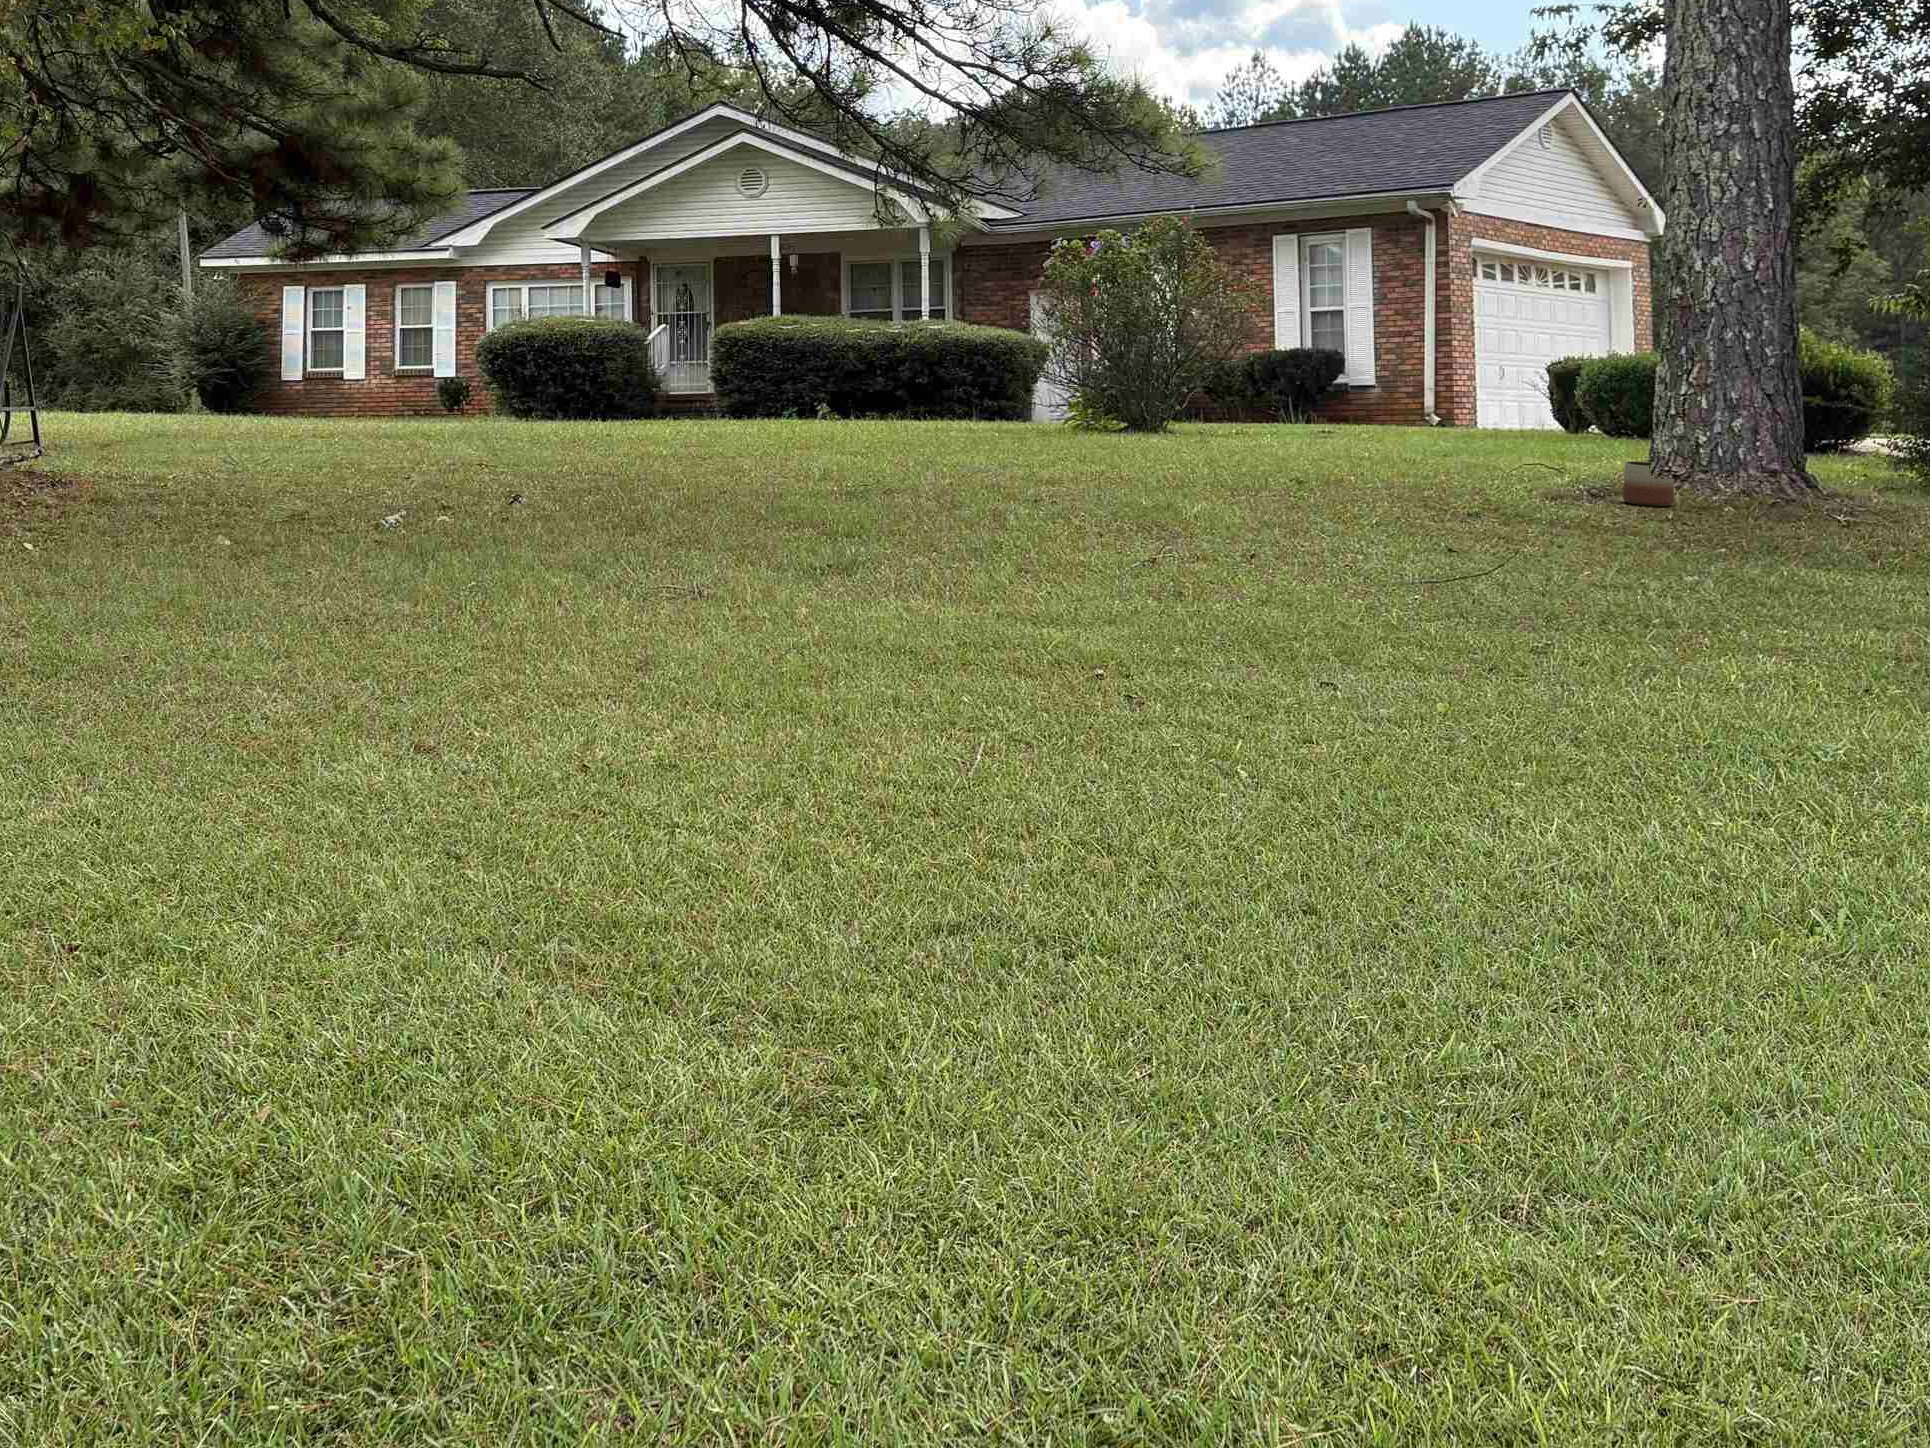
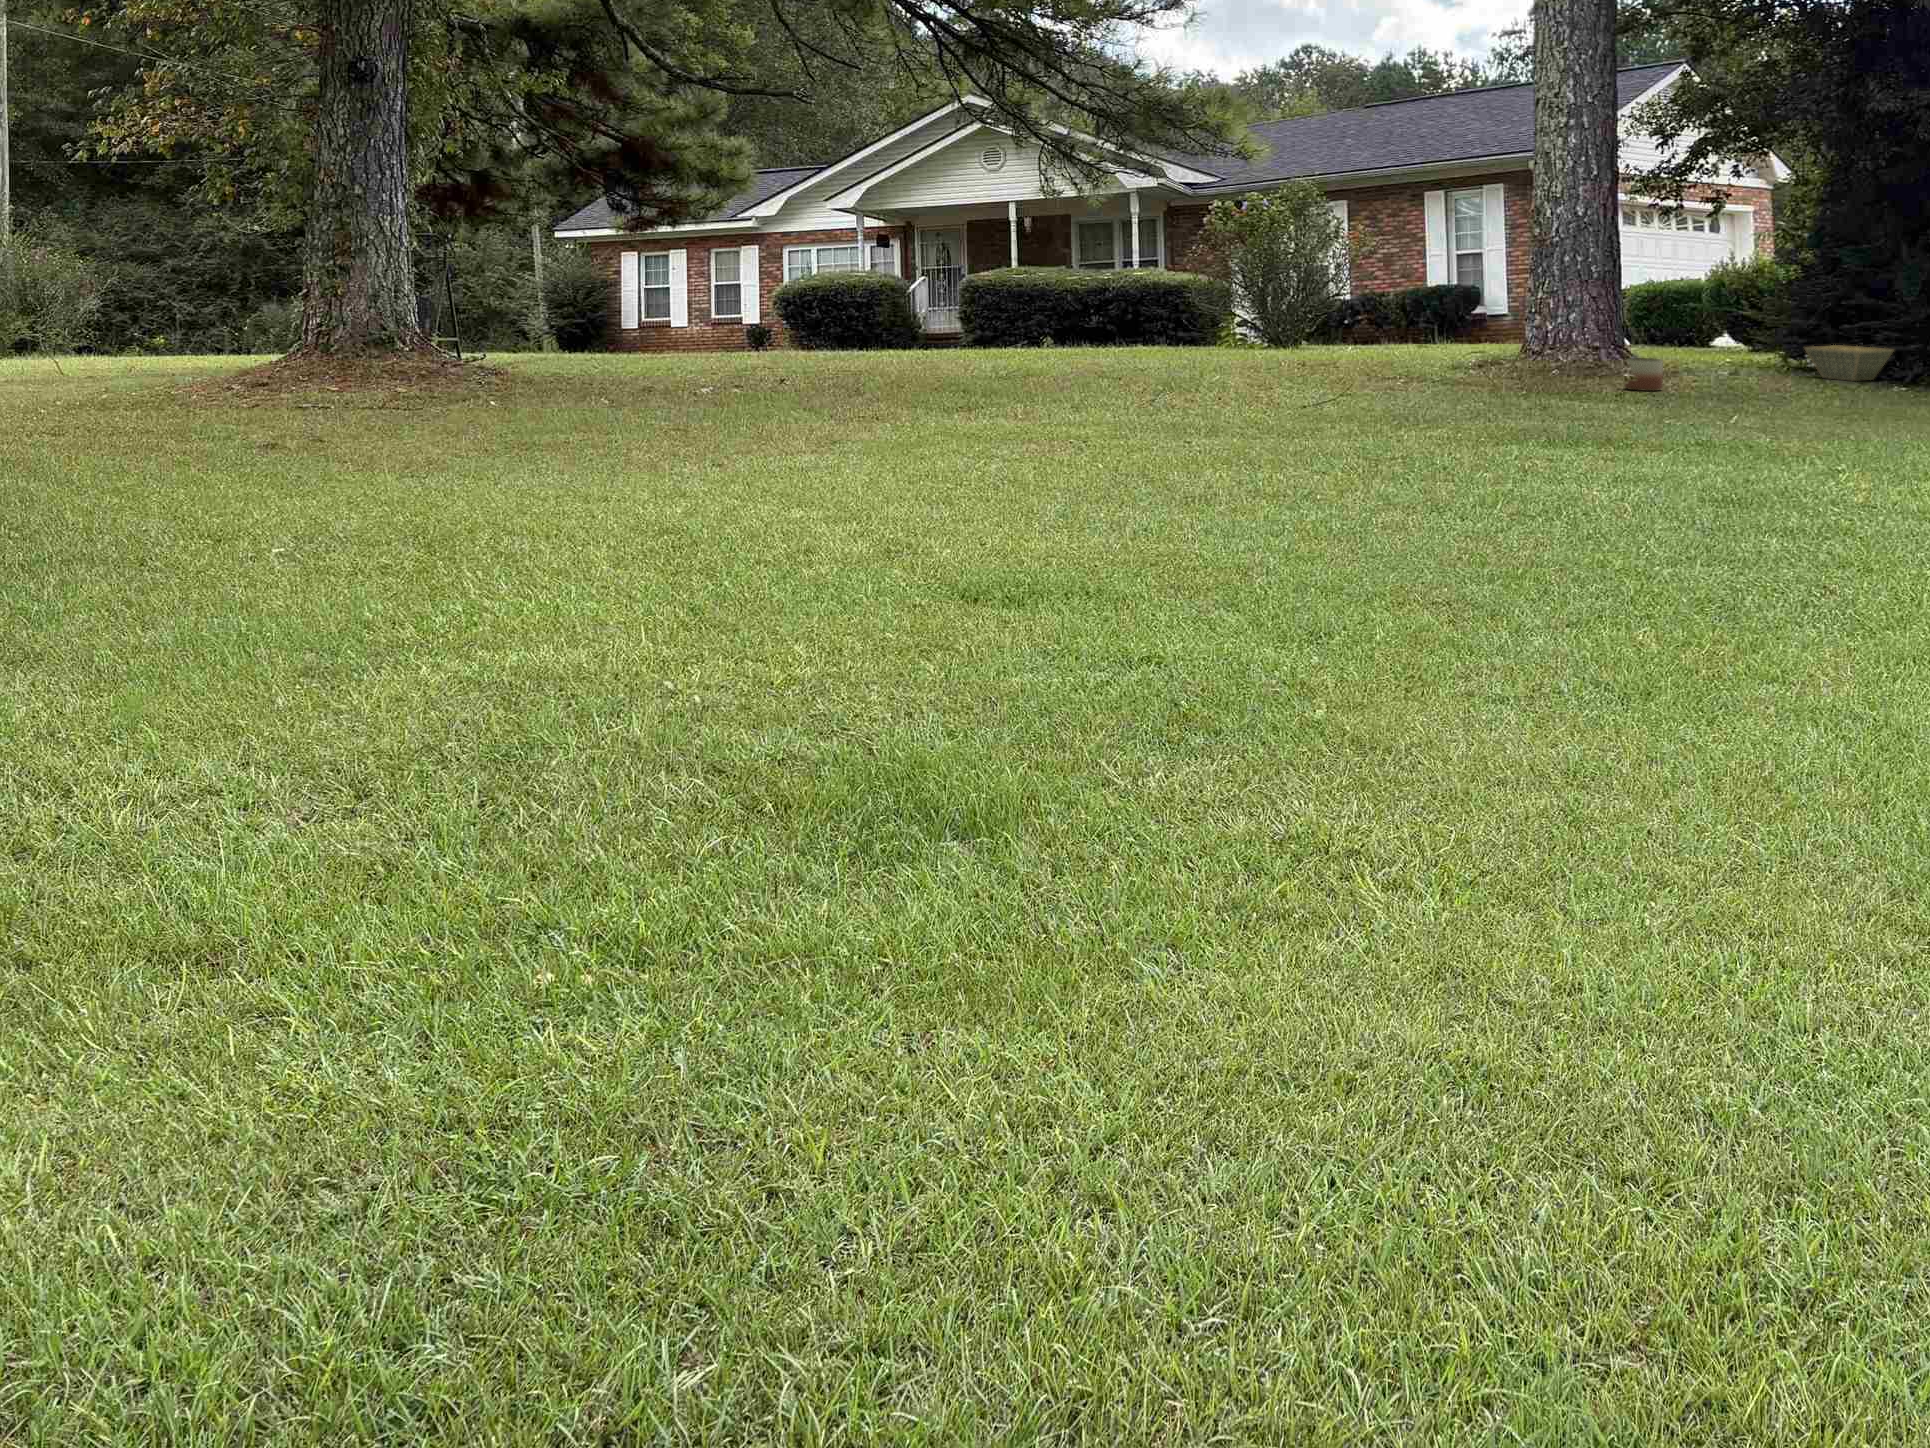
basket: none [1814,444,1925,491] -> present [1805,345,1893,381]

